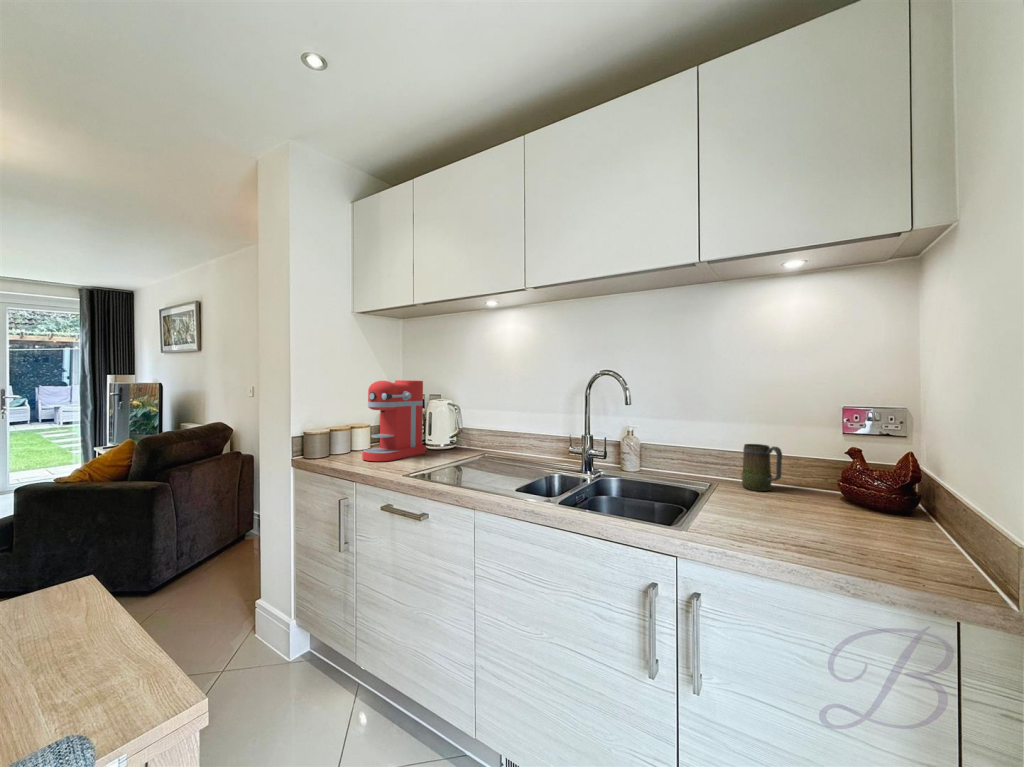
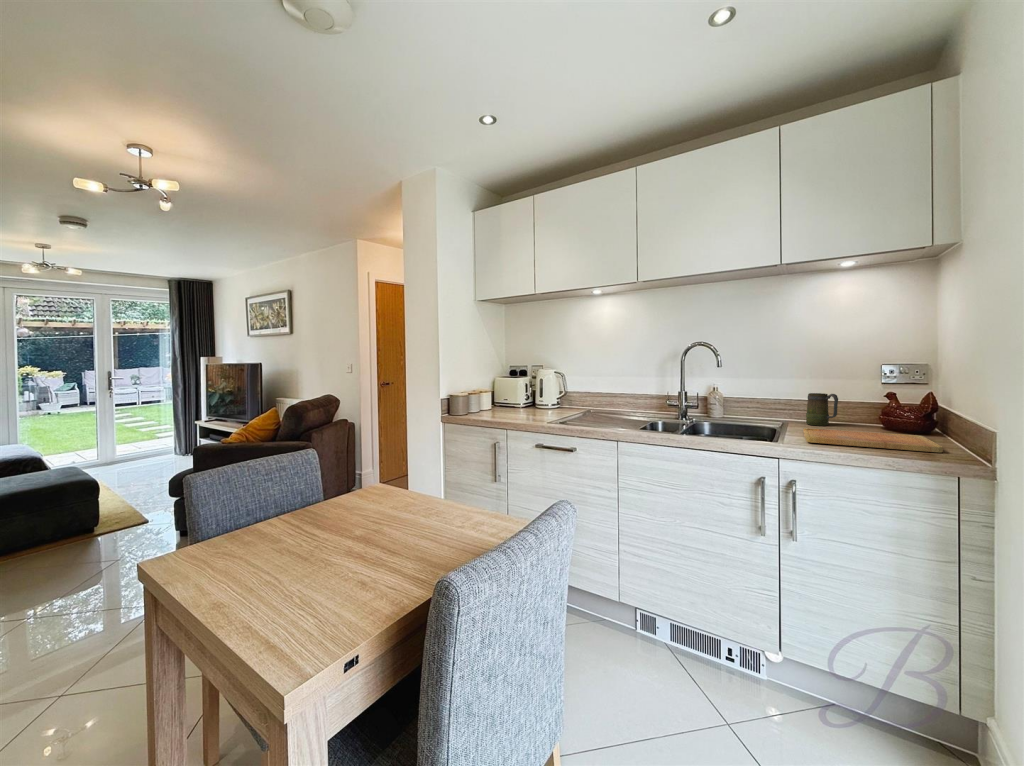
coffee maker: present [362,380,425,461] -> none [497,354,538,416]
cutting board: none [720,498,926,562] -> present [803,428,943,452]

